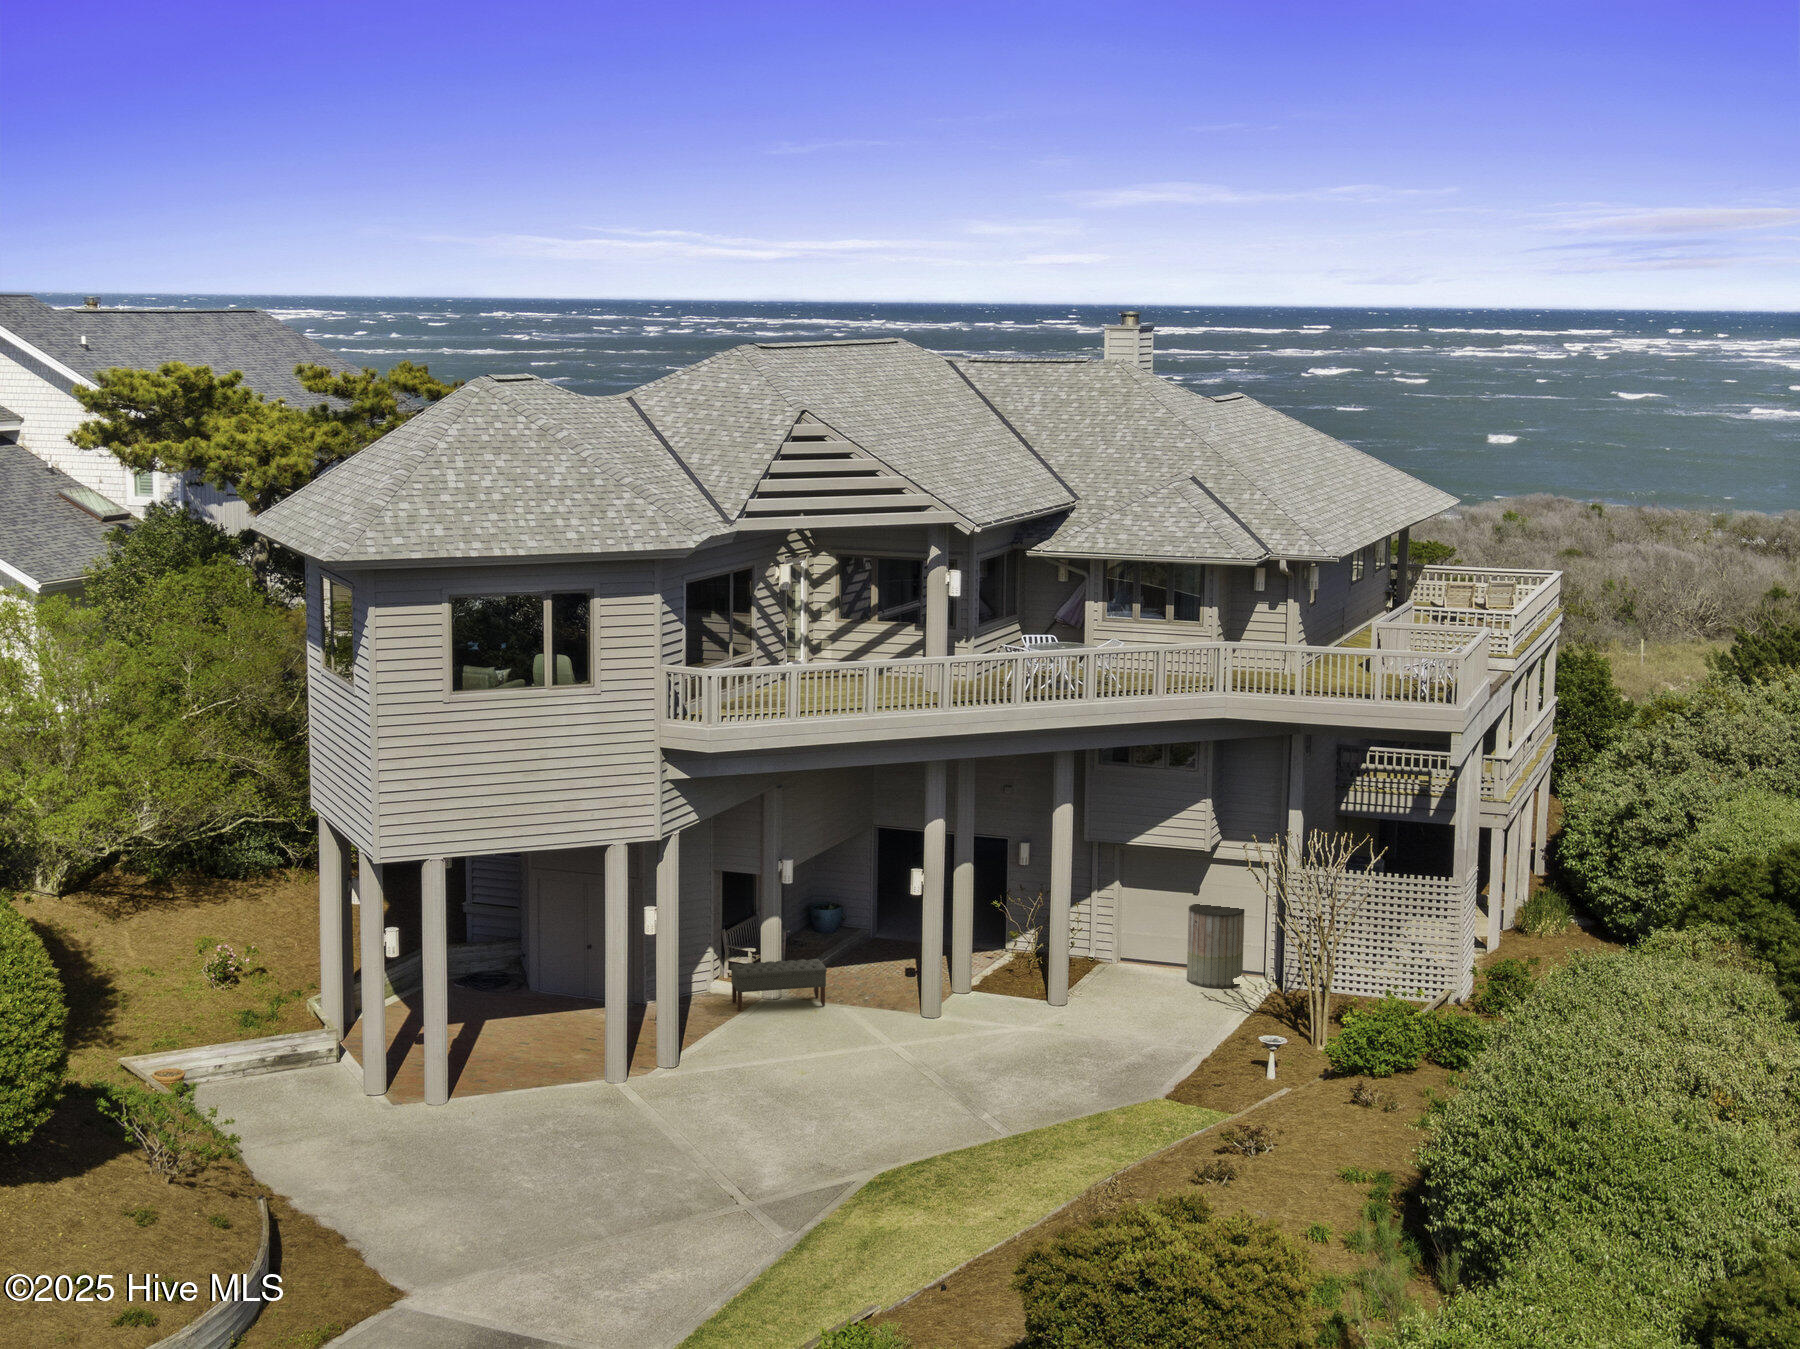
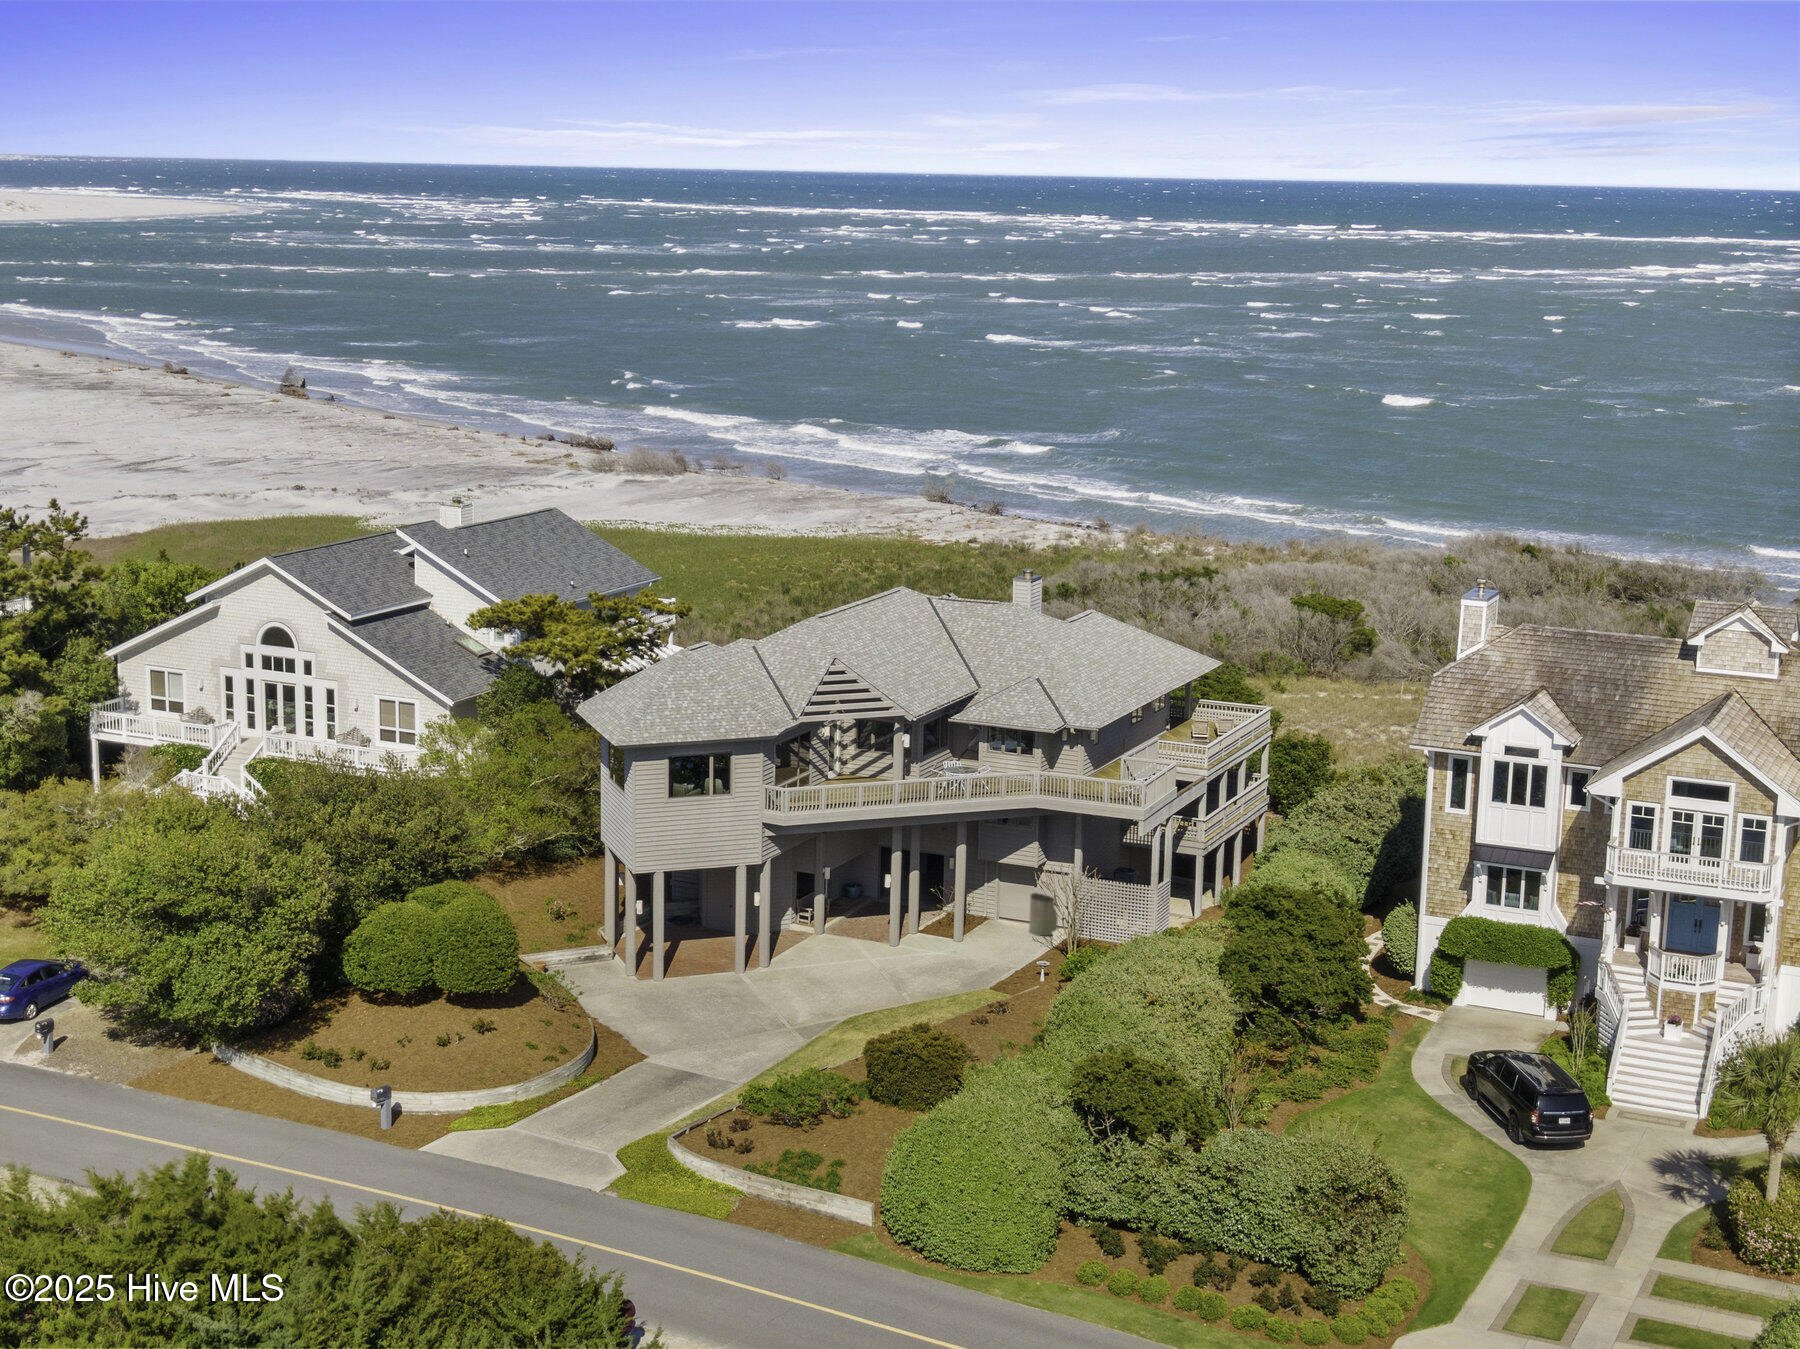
bench: present [730,959,827,1012] -> none [798,916,845,940]

